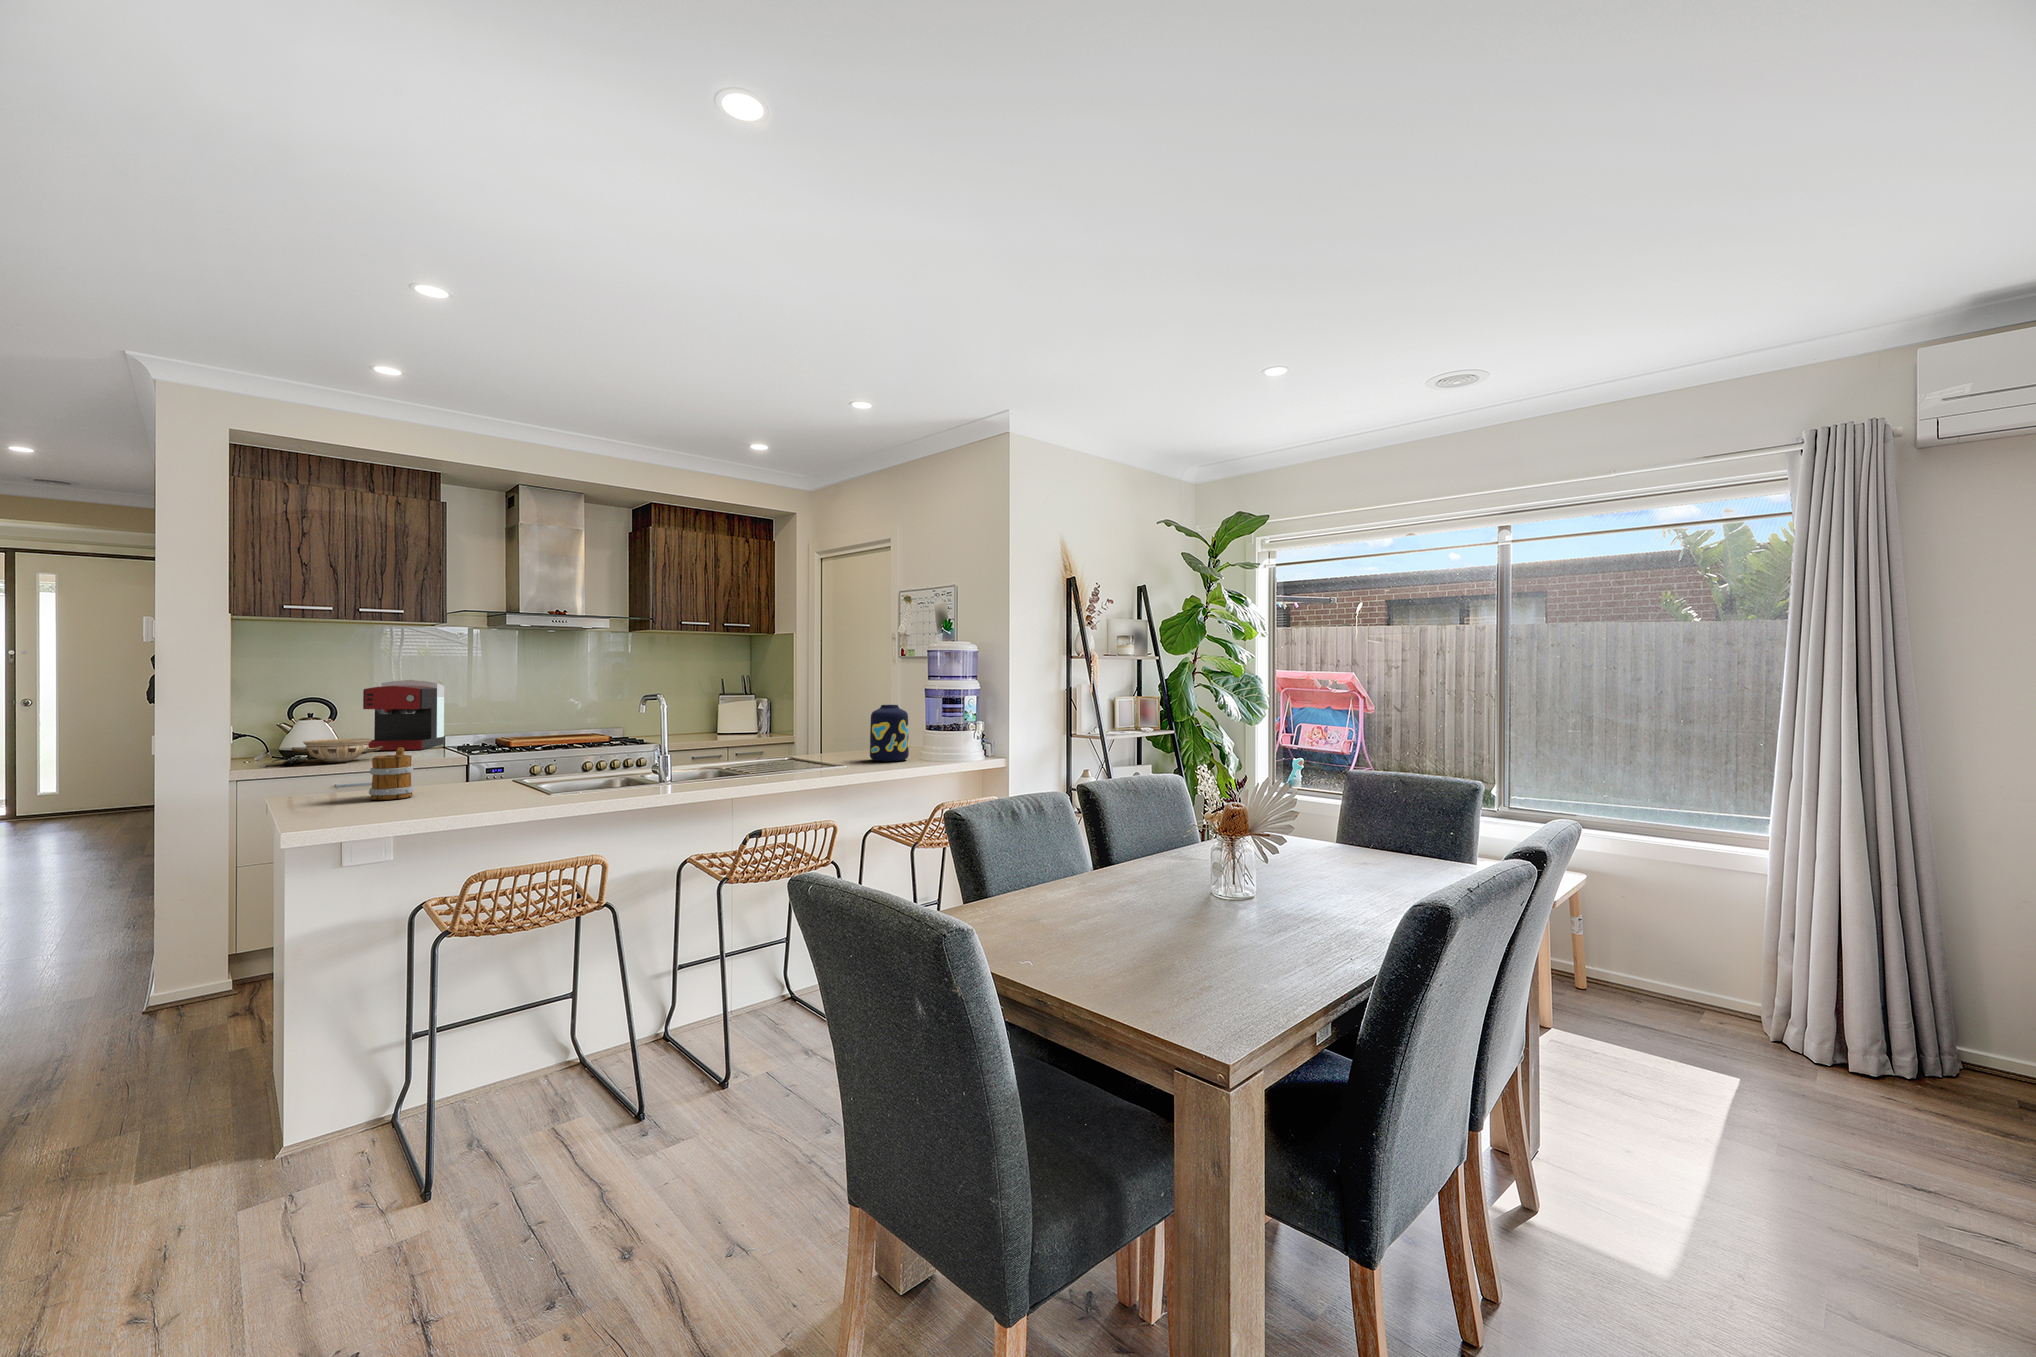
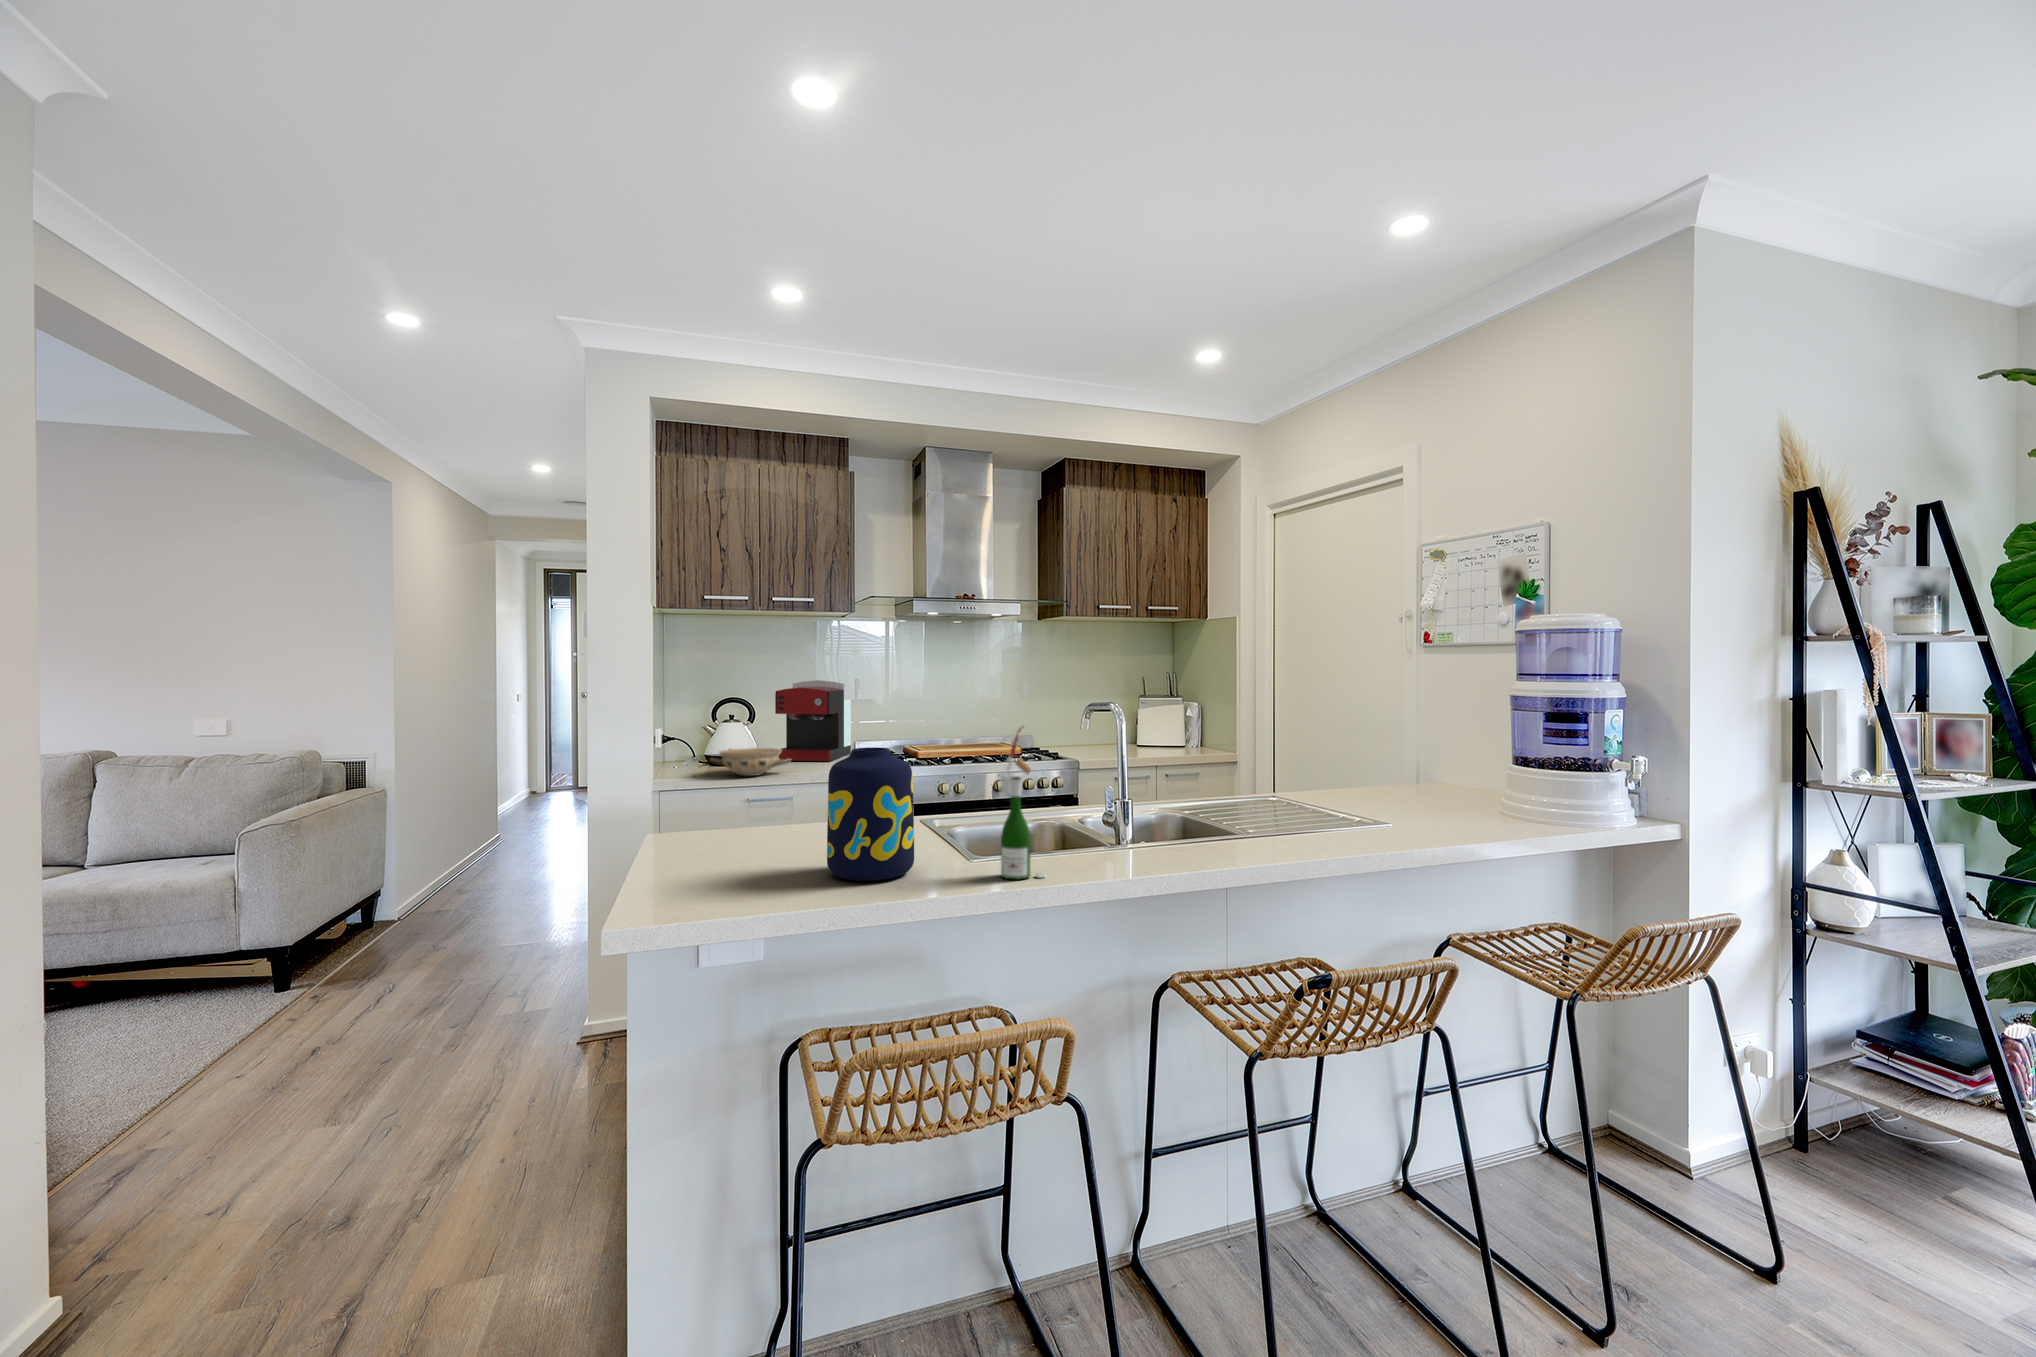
wine bottle: none [563,700,595,796] -> present [1001,728,1045,879]
vase: present [870,705,909,762] -> present [827,747,914,881]
mug: present [369,747,414,800] -> none [756,784,810,864]

